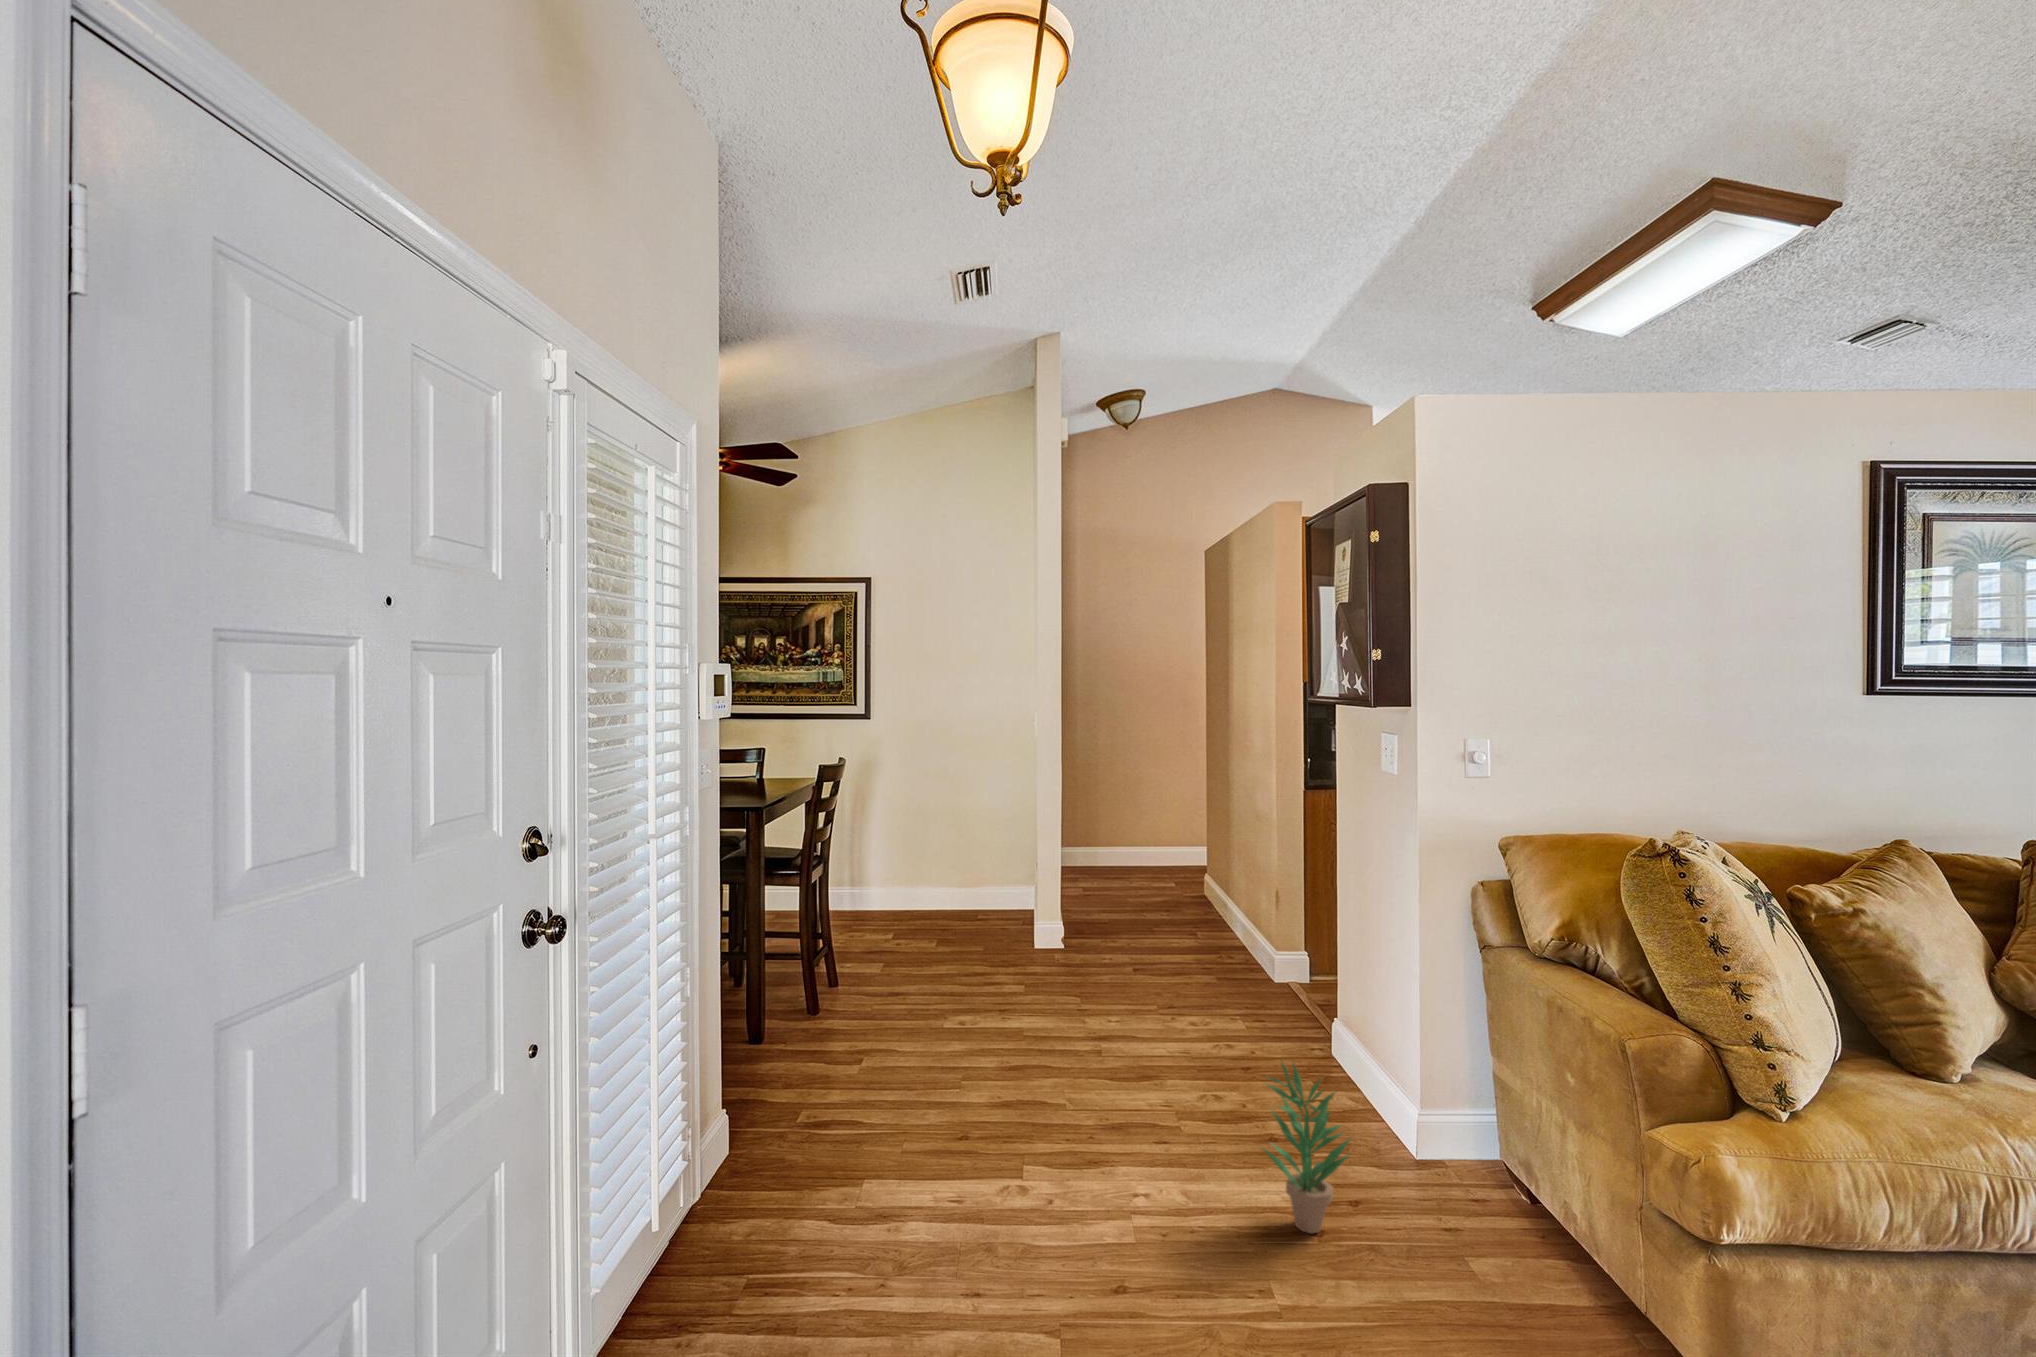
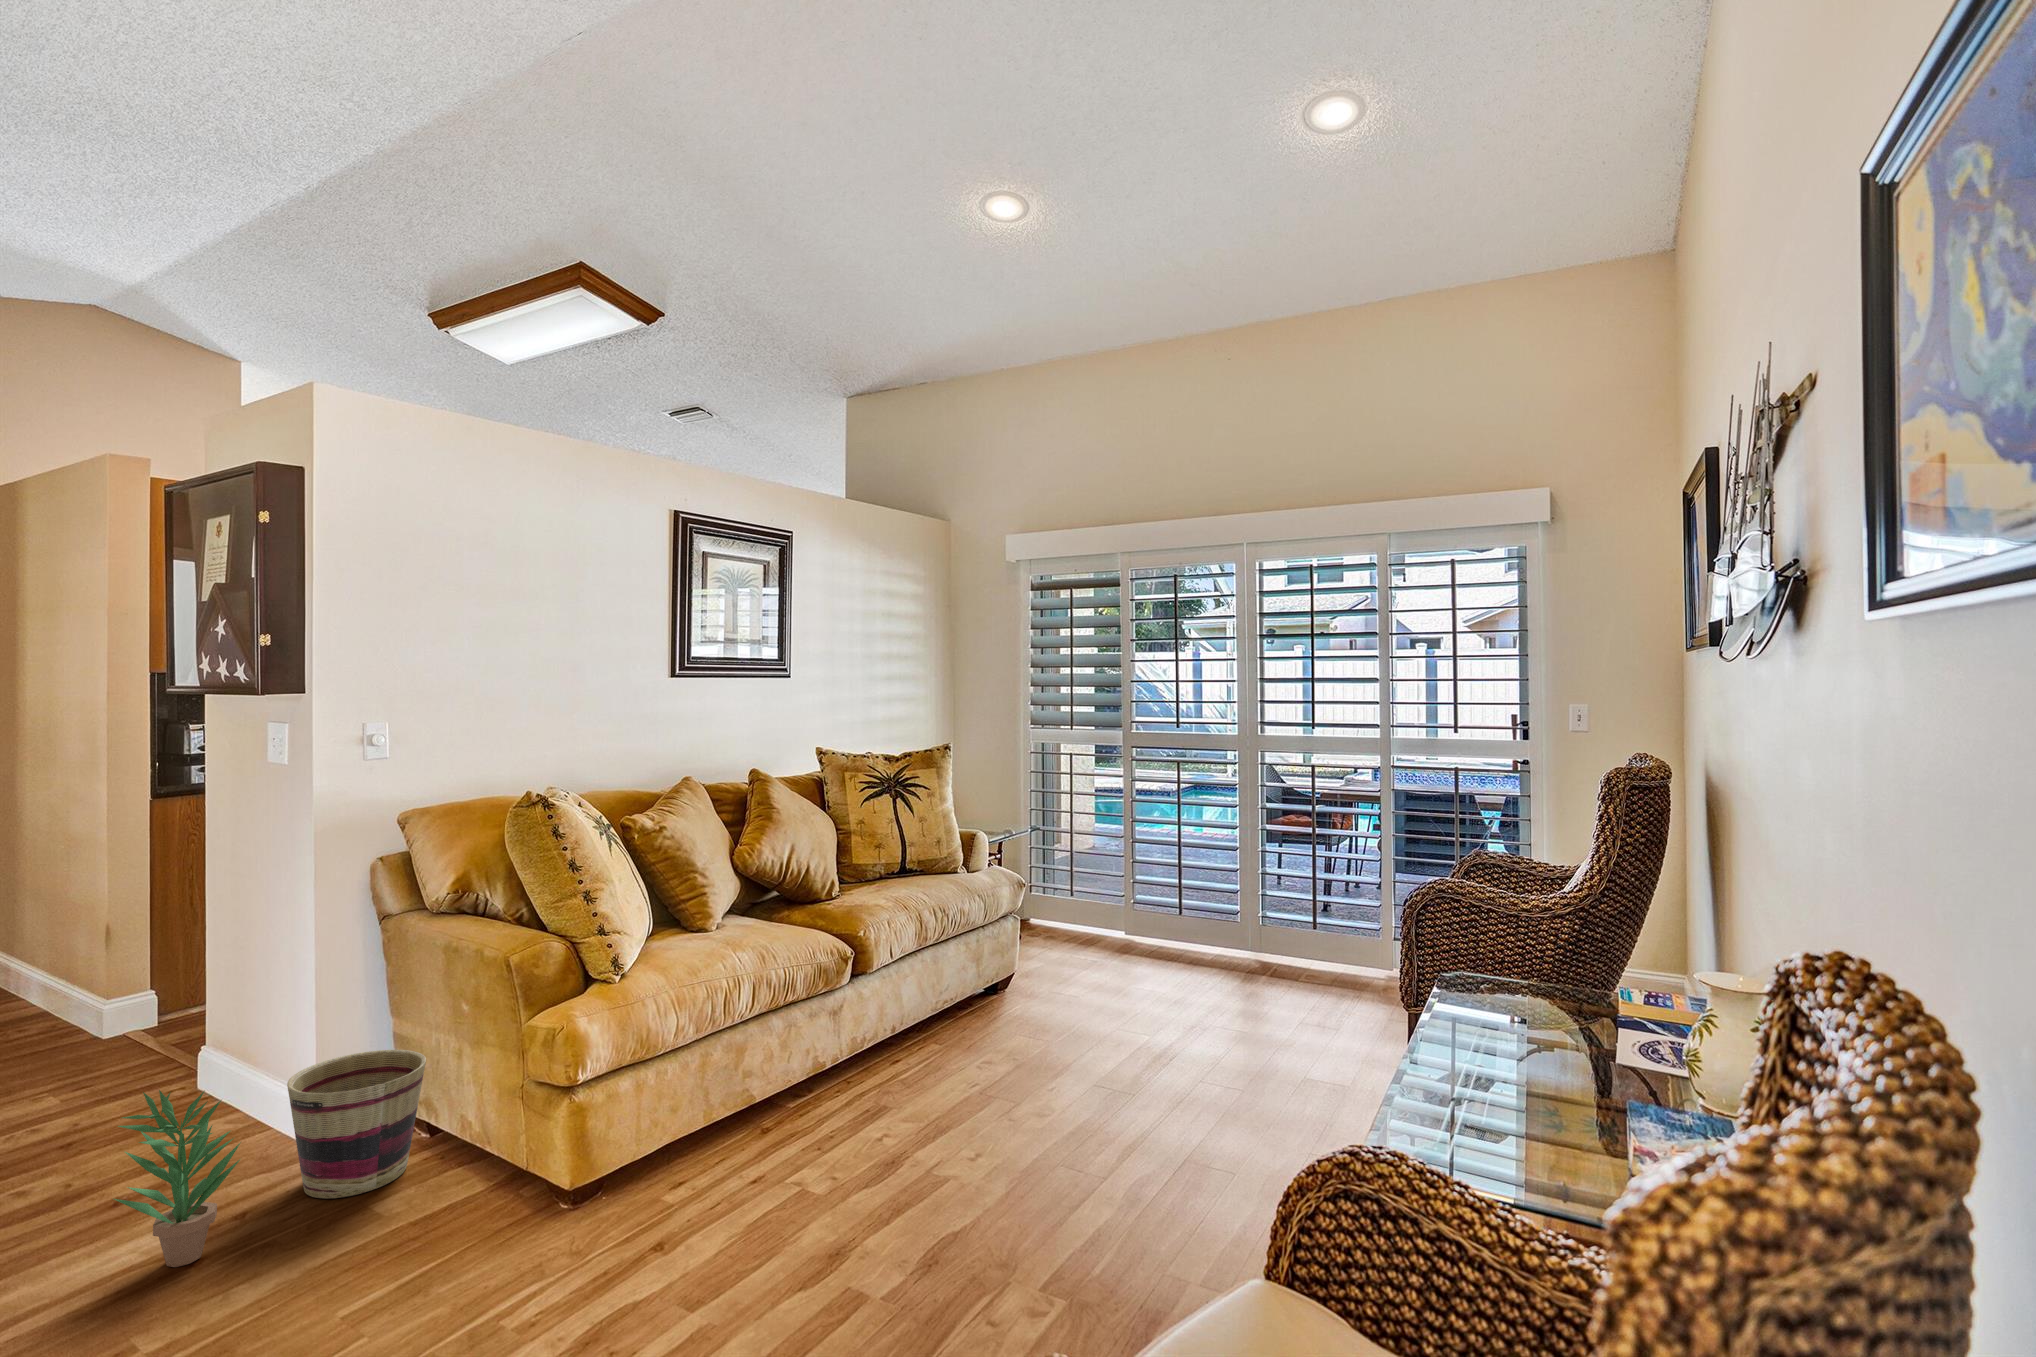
basket: none [1393,1080,1526,1242] -> present [287,1050,426,1198]

